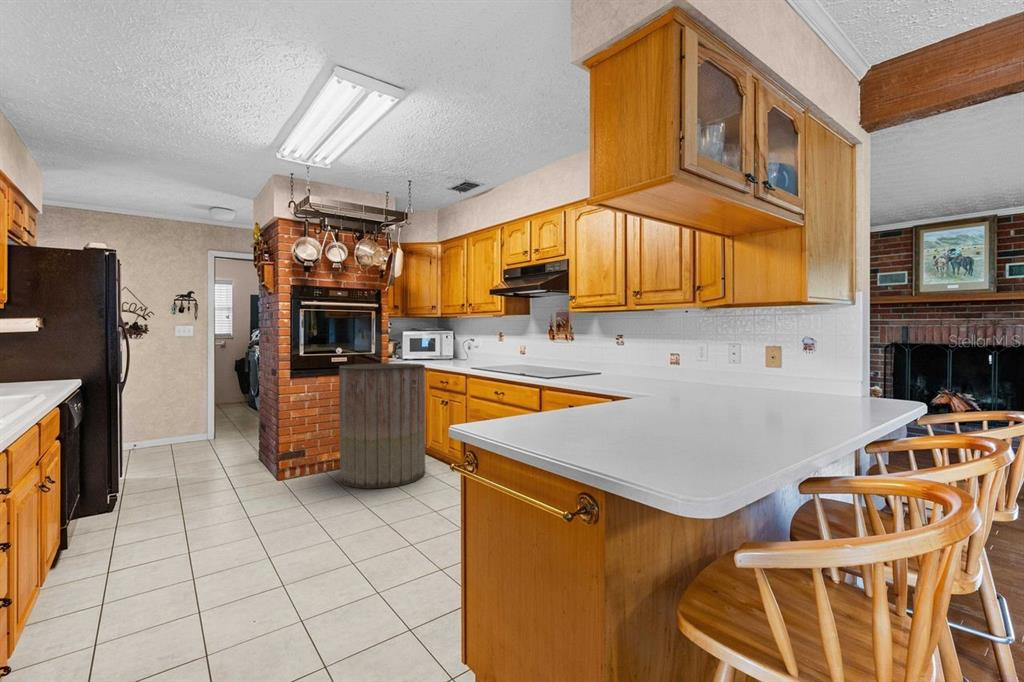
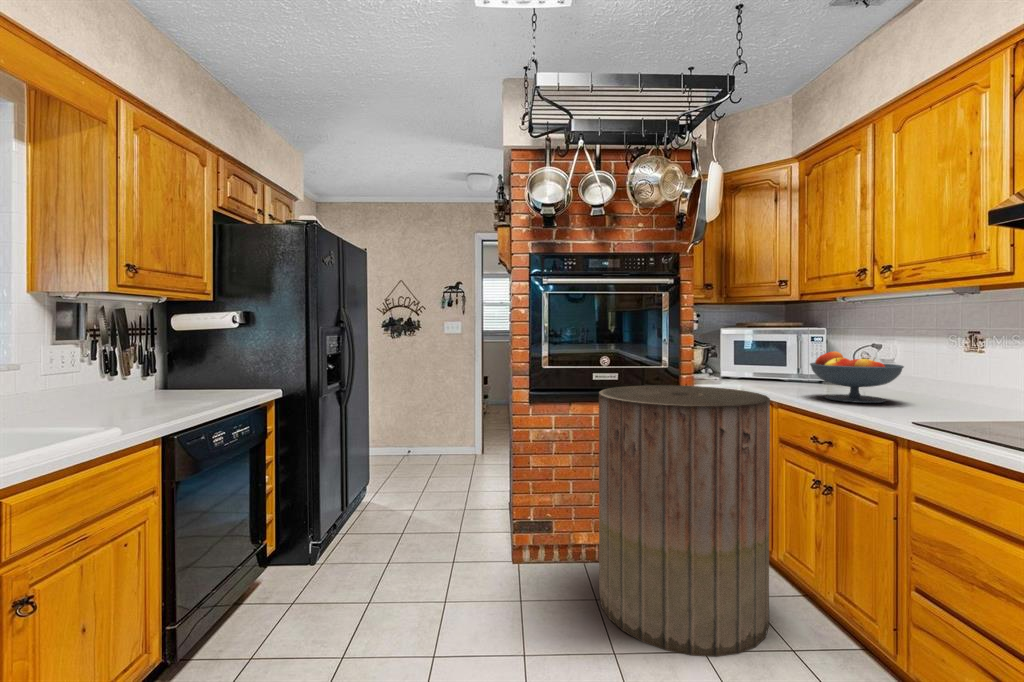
fruit bowl: none [443,343,479,366] -> present [810,352,904,403]

